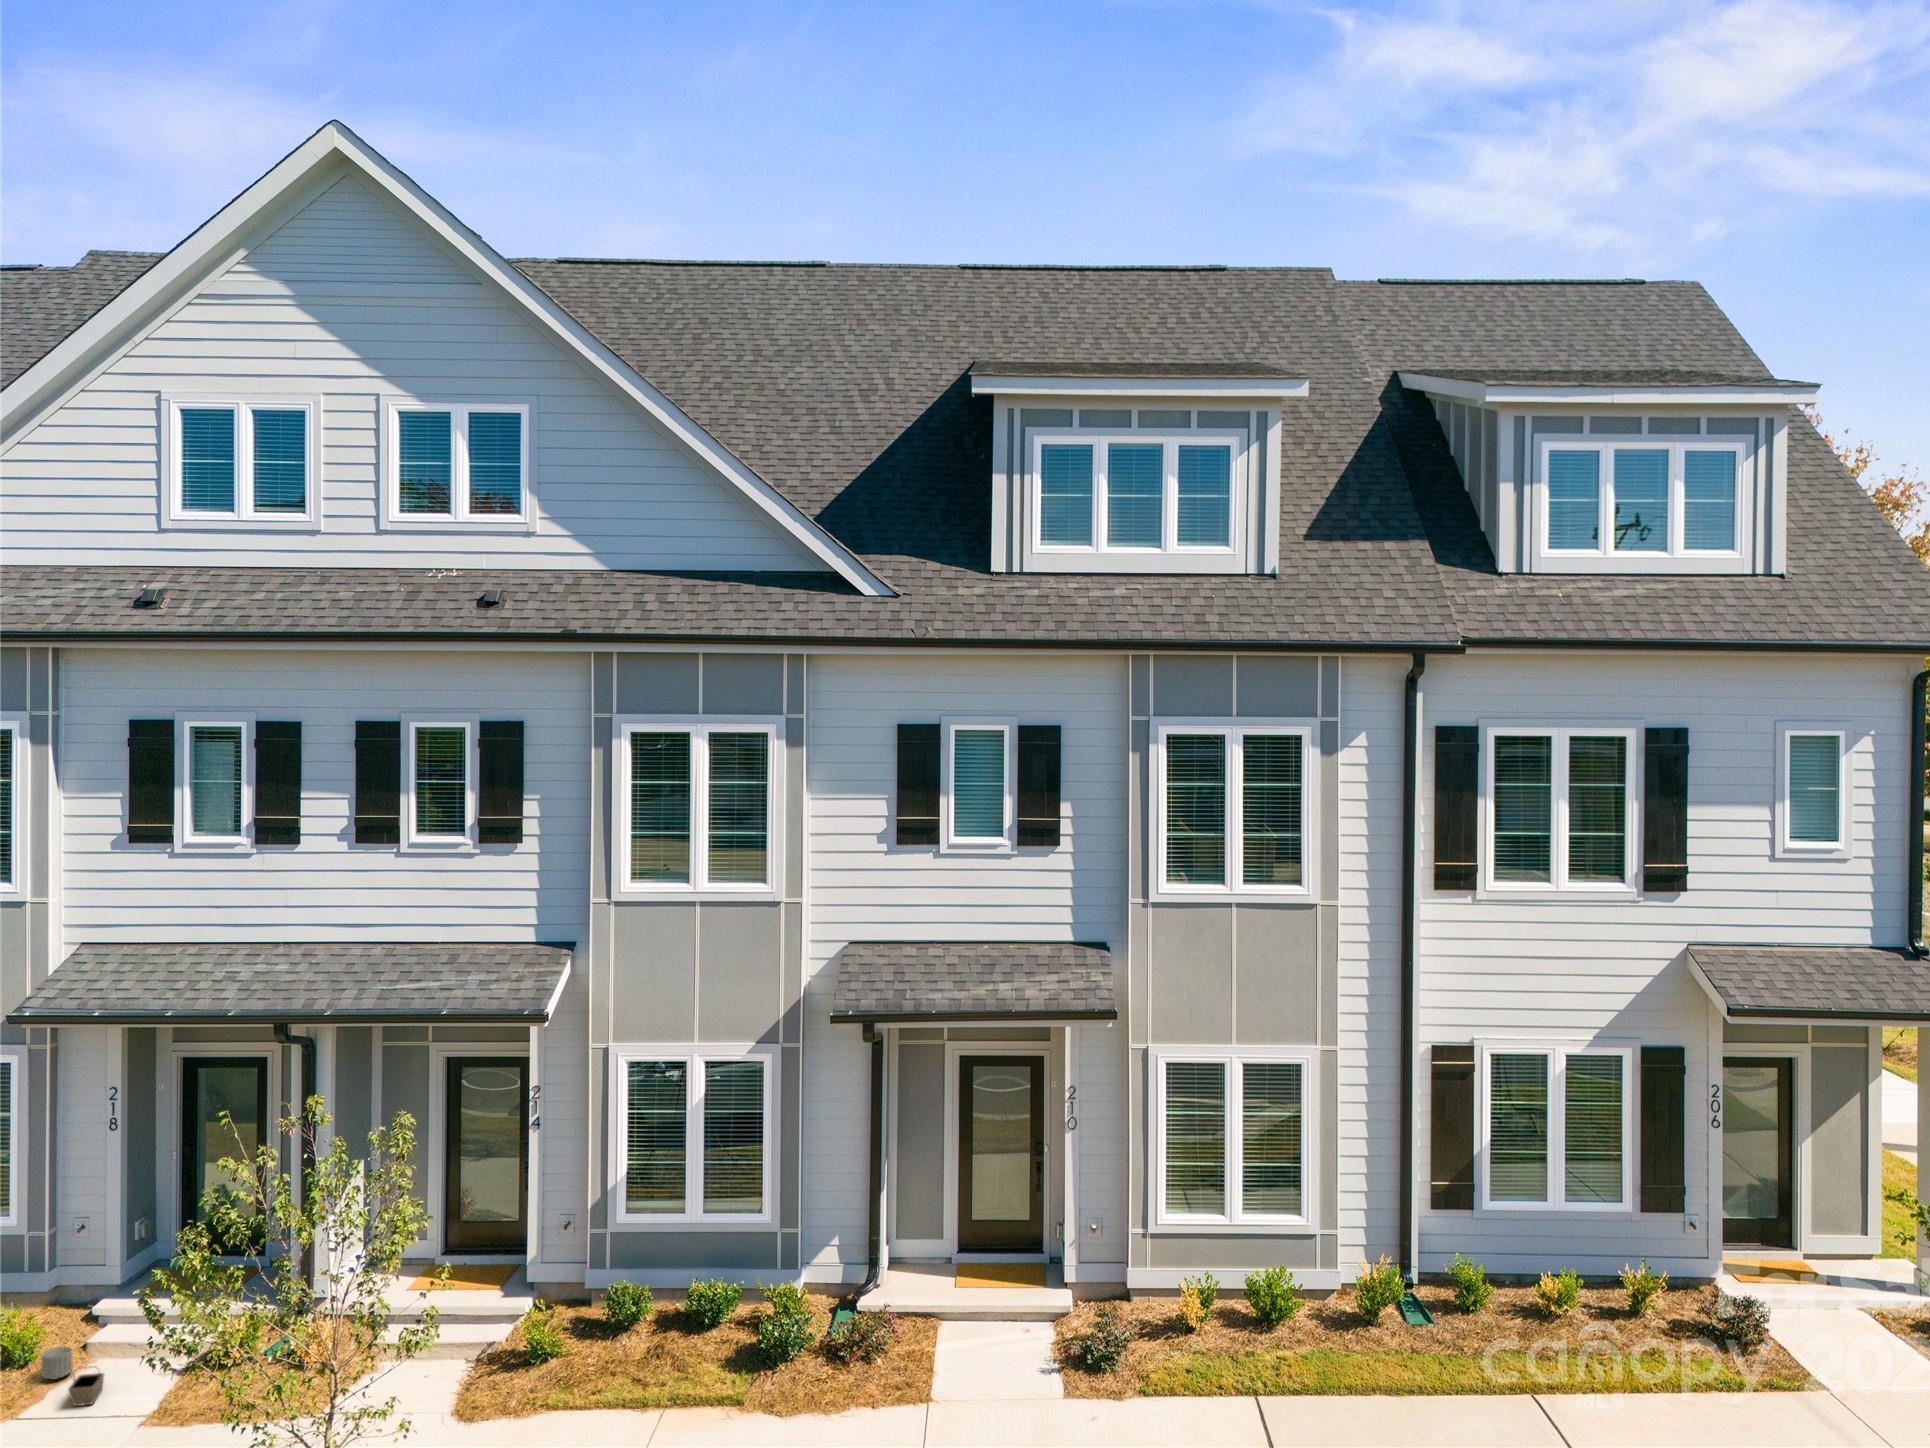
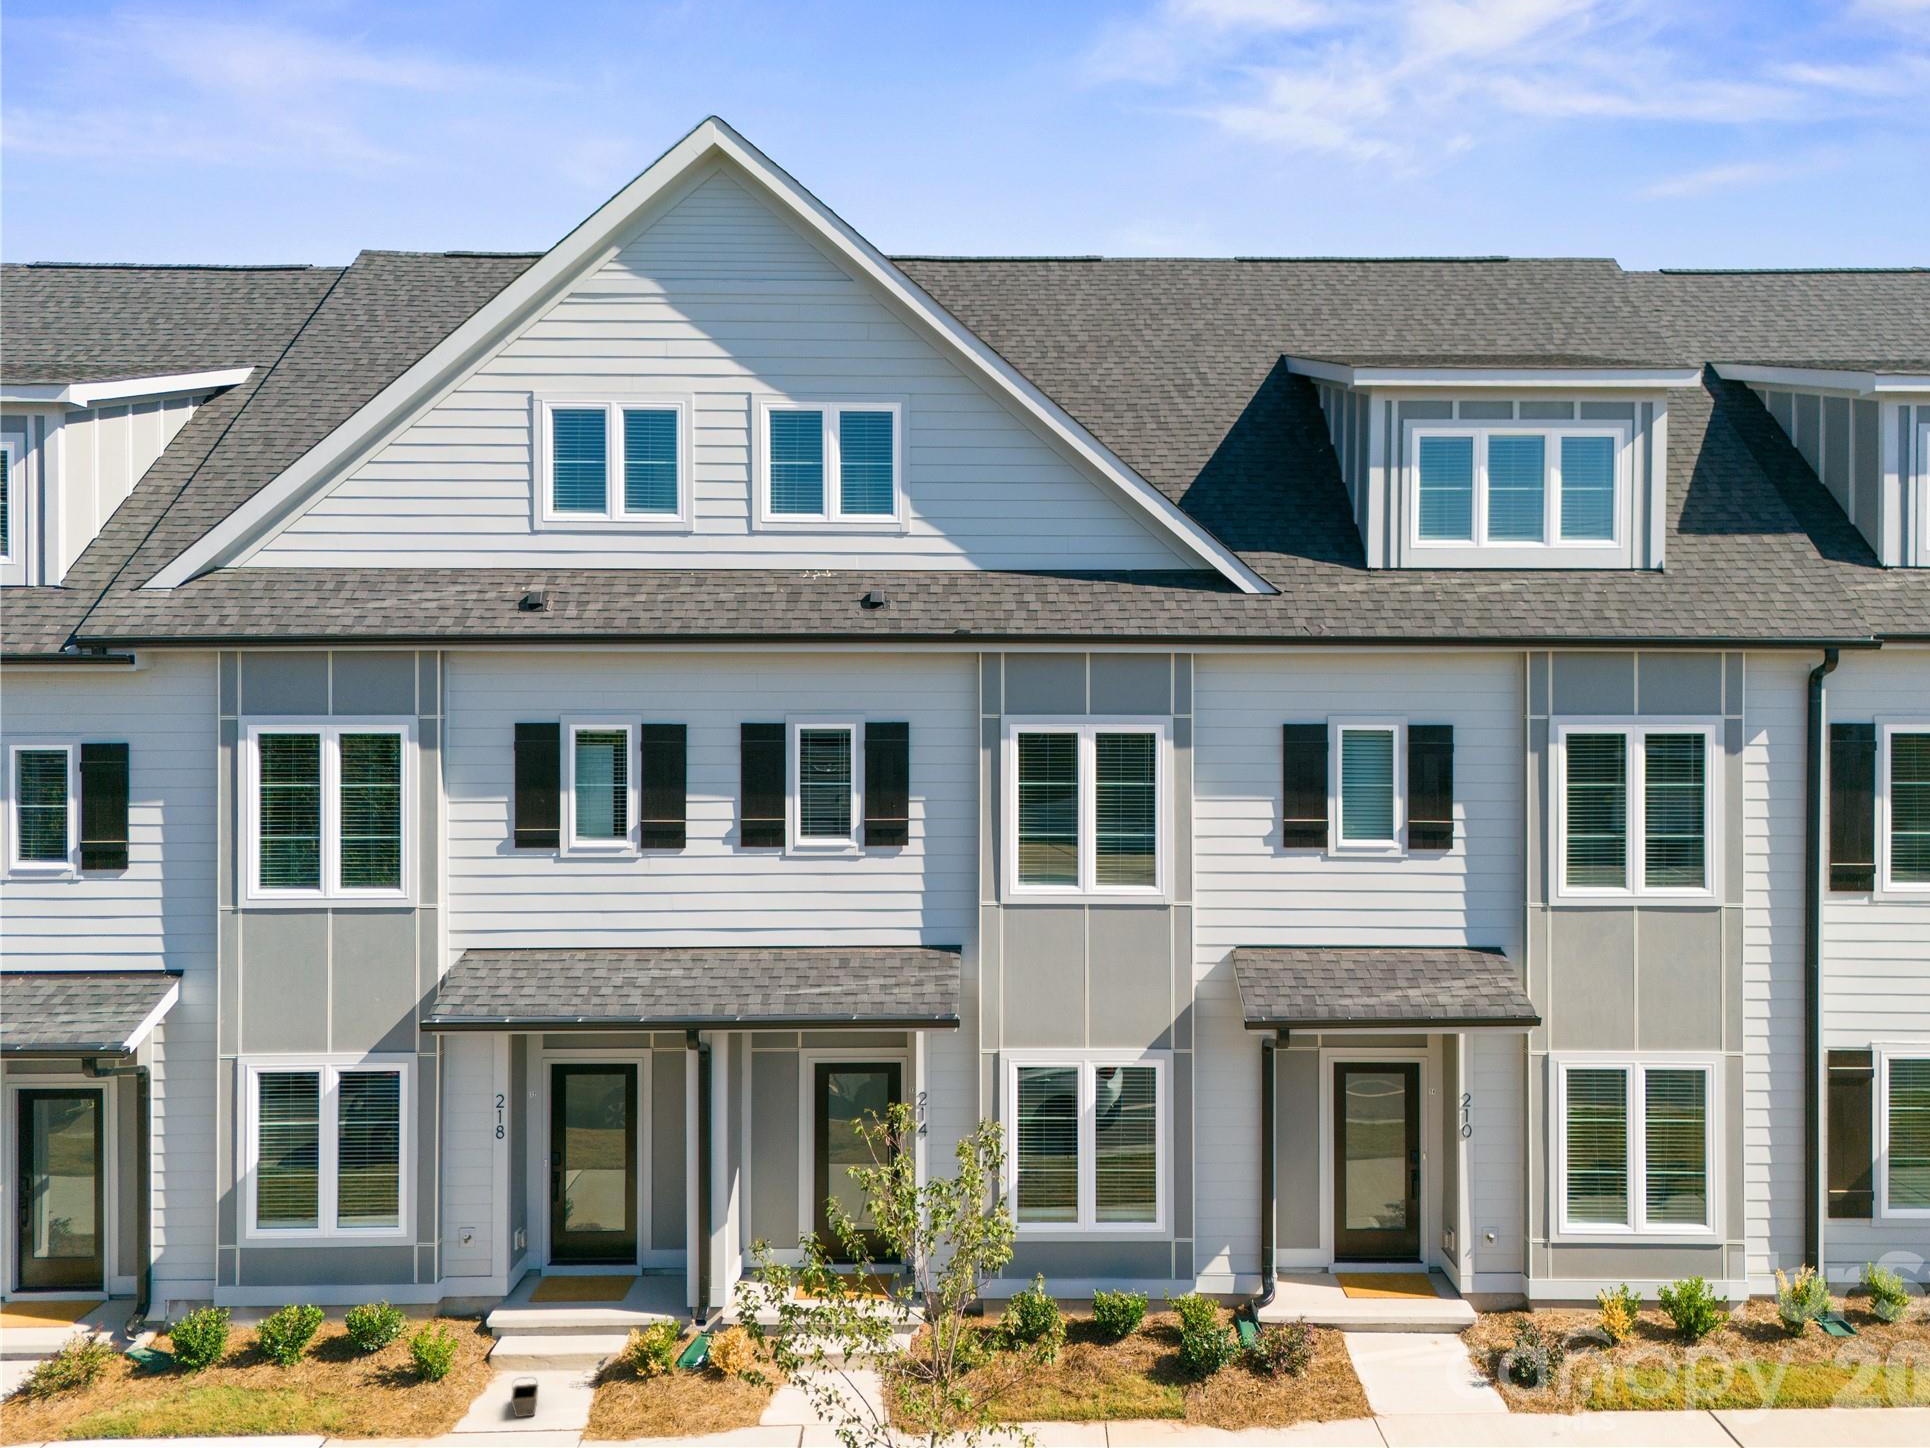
planter: present [41,1346,72,1380] -> none [471,1357,499,1390]

